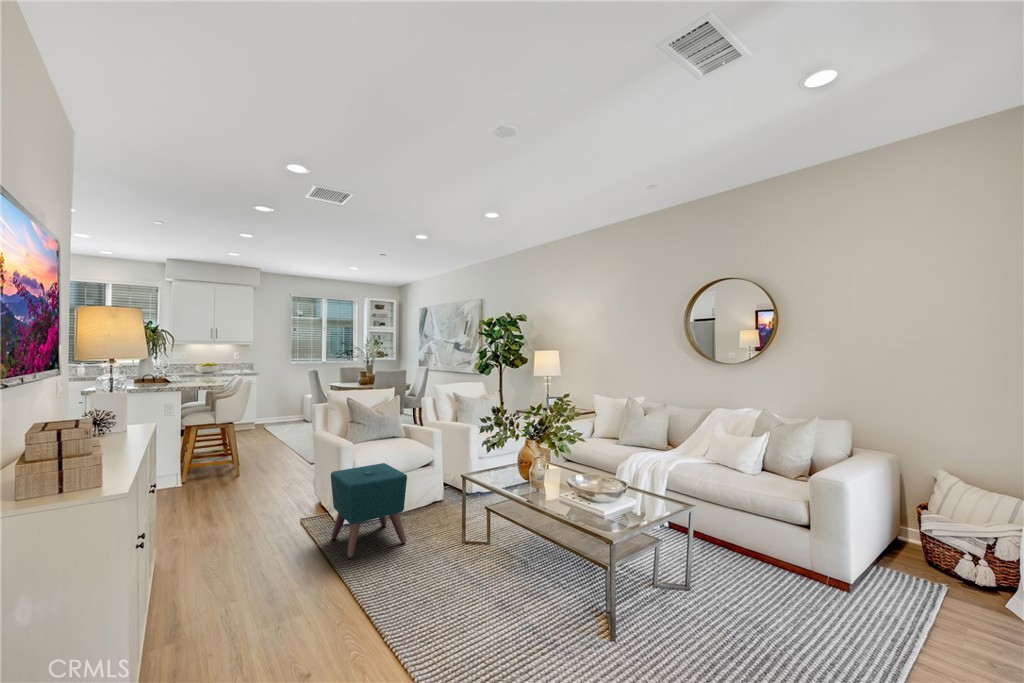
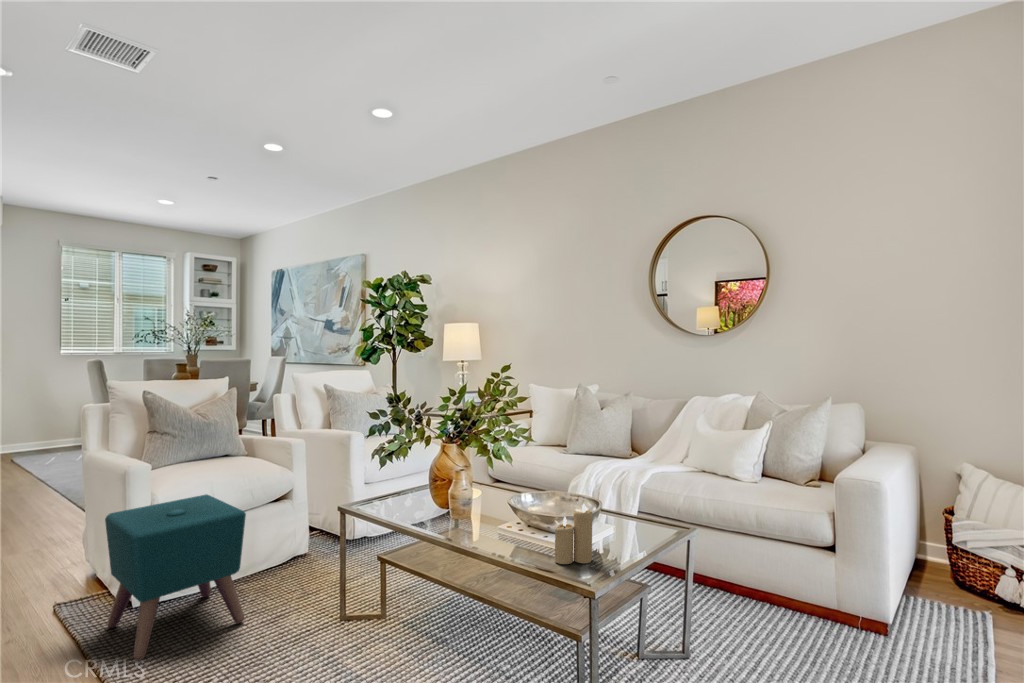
candle: none [592,481,617,519] -> present [554,504,593,564]

